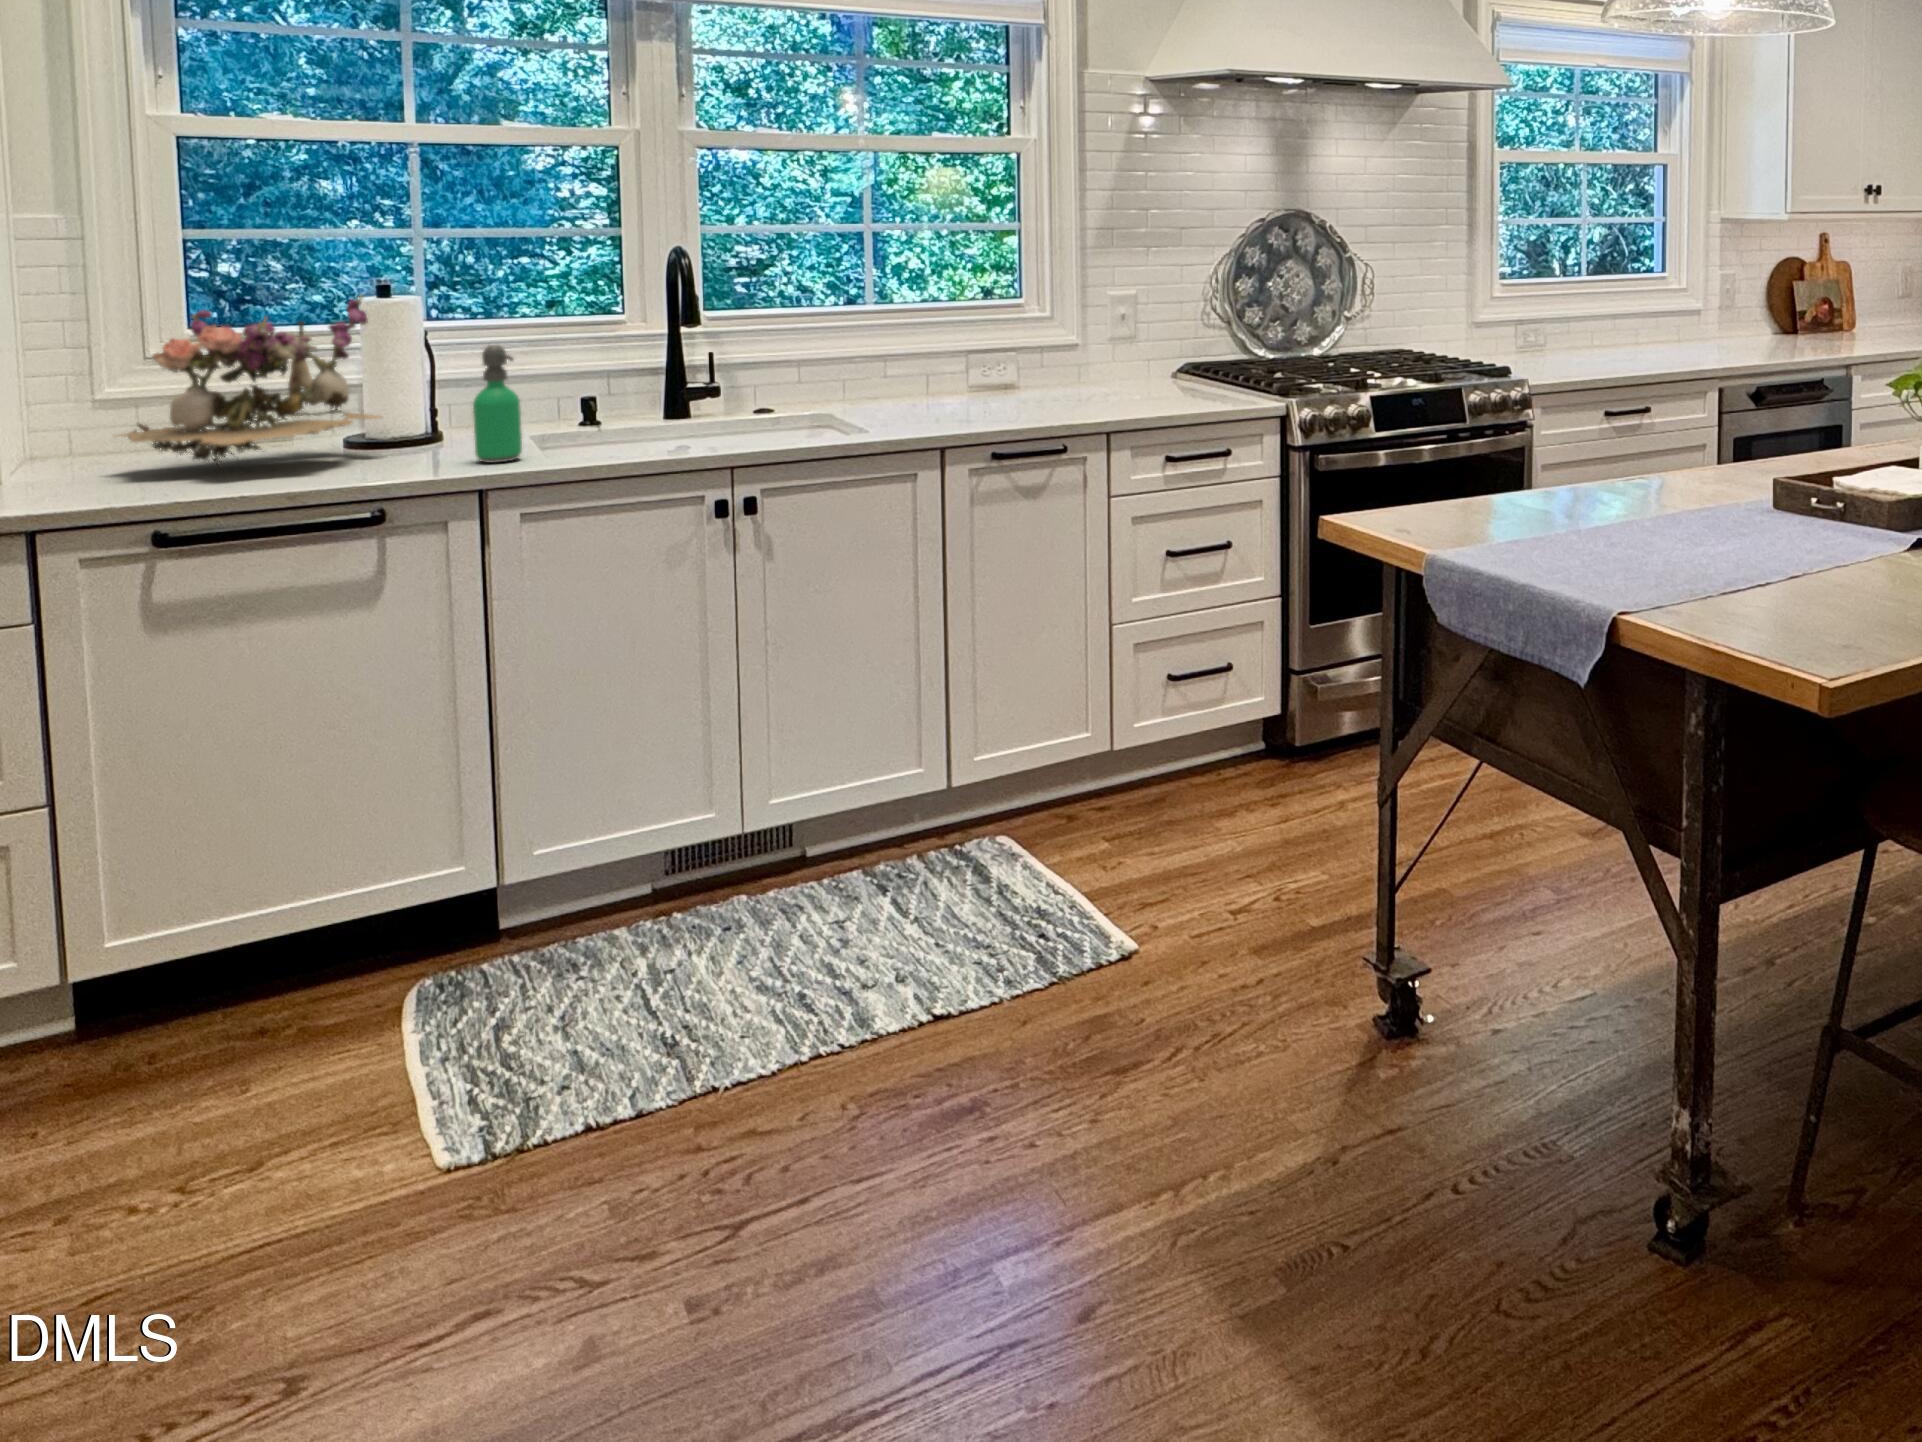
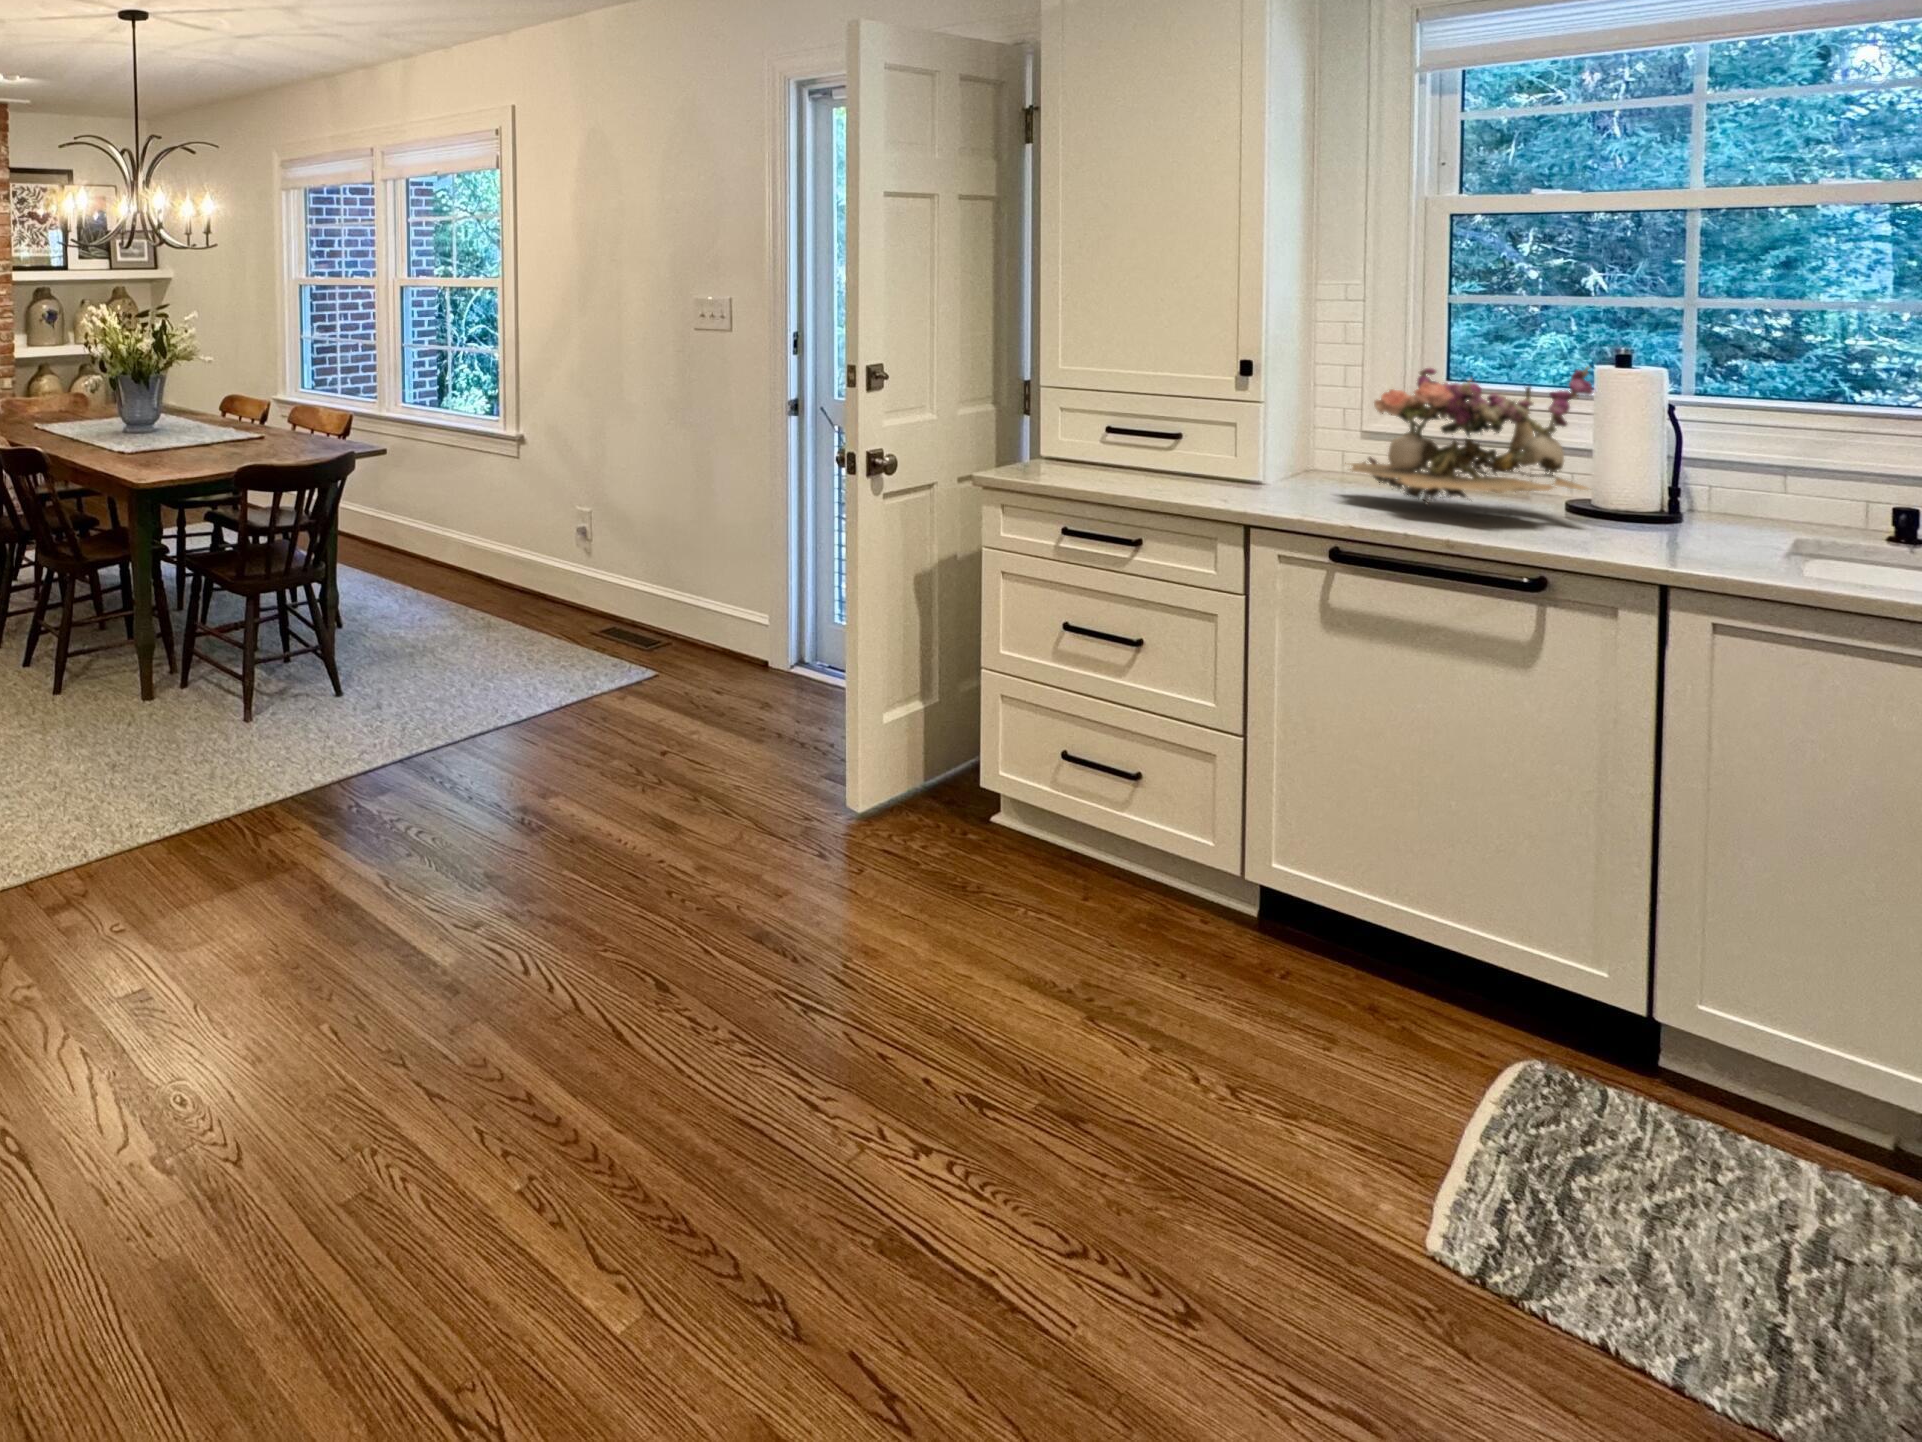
soap dispenser: present [473,345,522,463] -> none [1677,432,1743,564]

